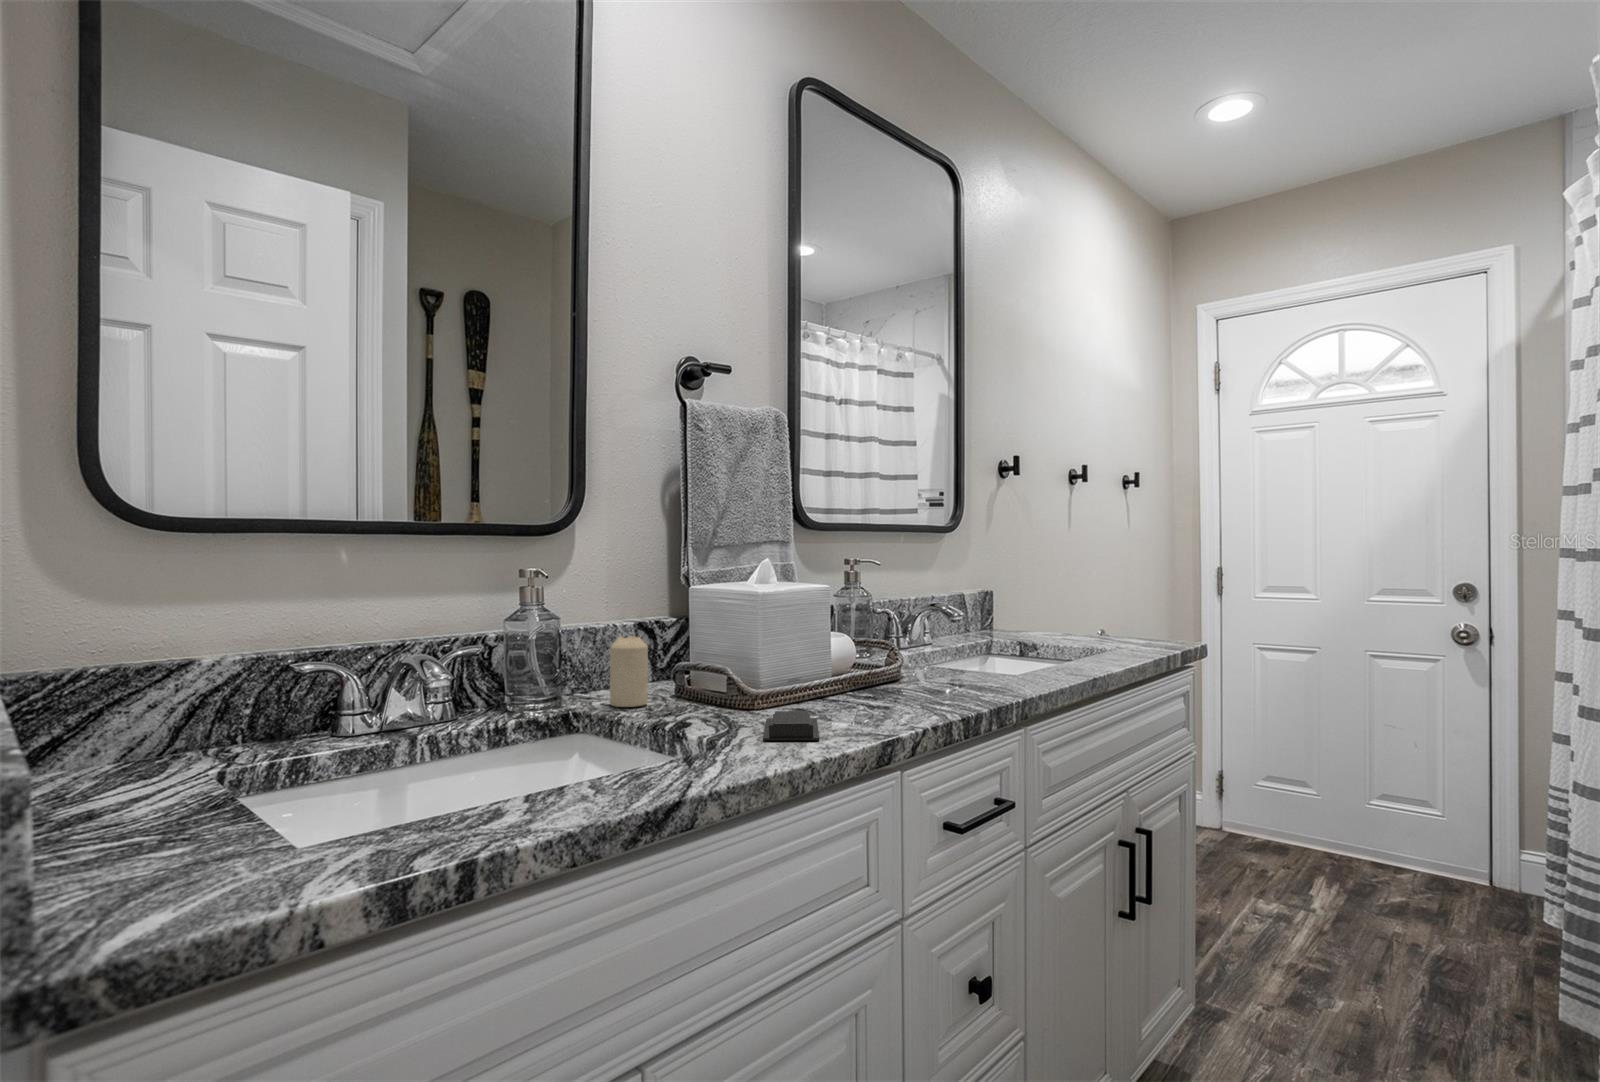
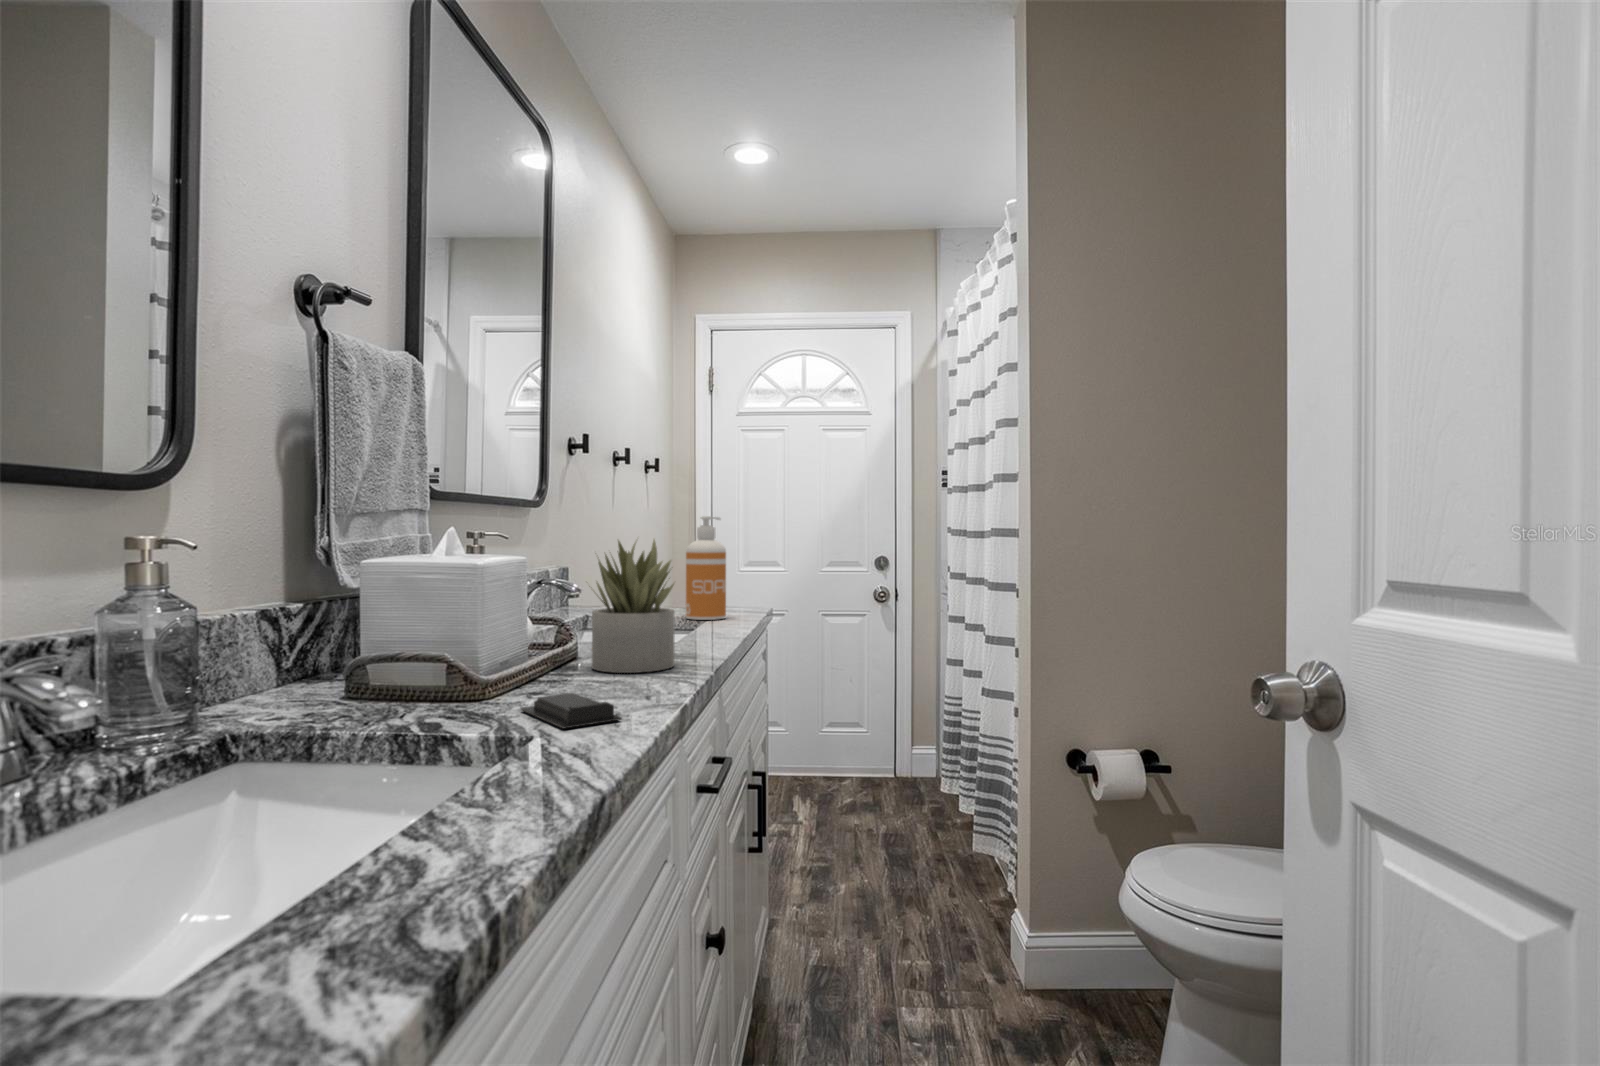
soap dispenser: none [1089,540,1137,654] -> present [686,516,726,620]
succulent plant: none [889,567,974,701] -> present [592,540,675,673]
candle: present [610,636,648,707] -> none [264,625,322,721]

